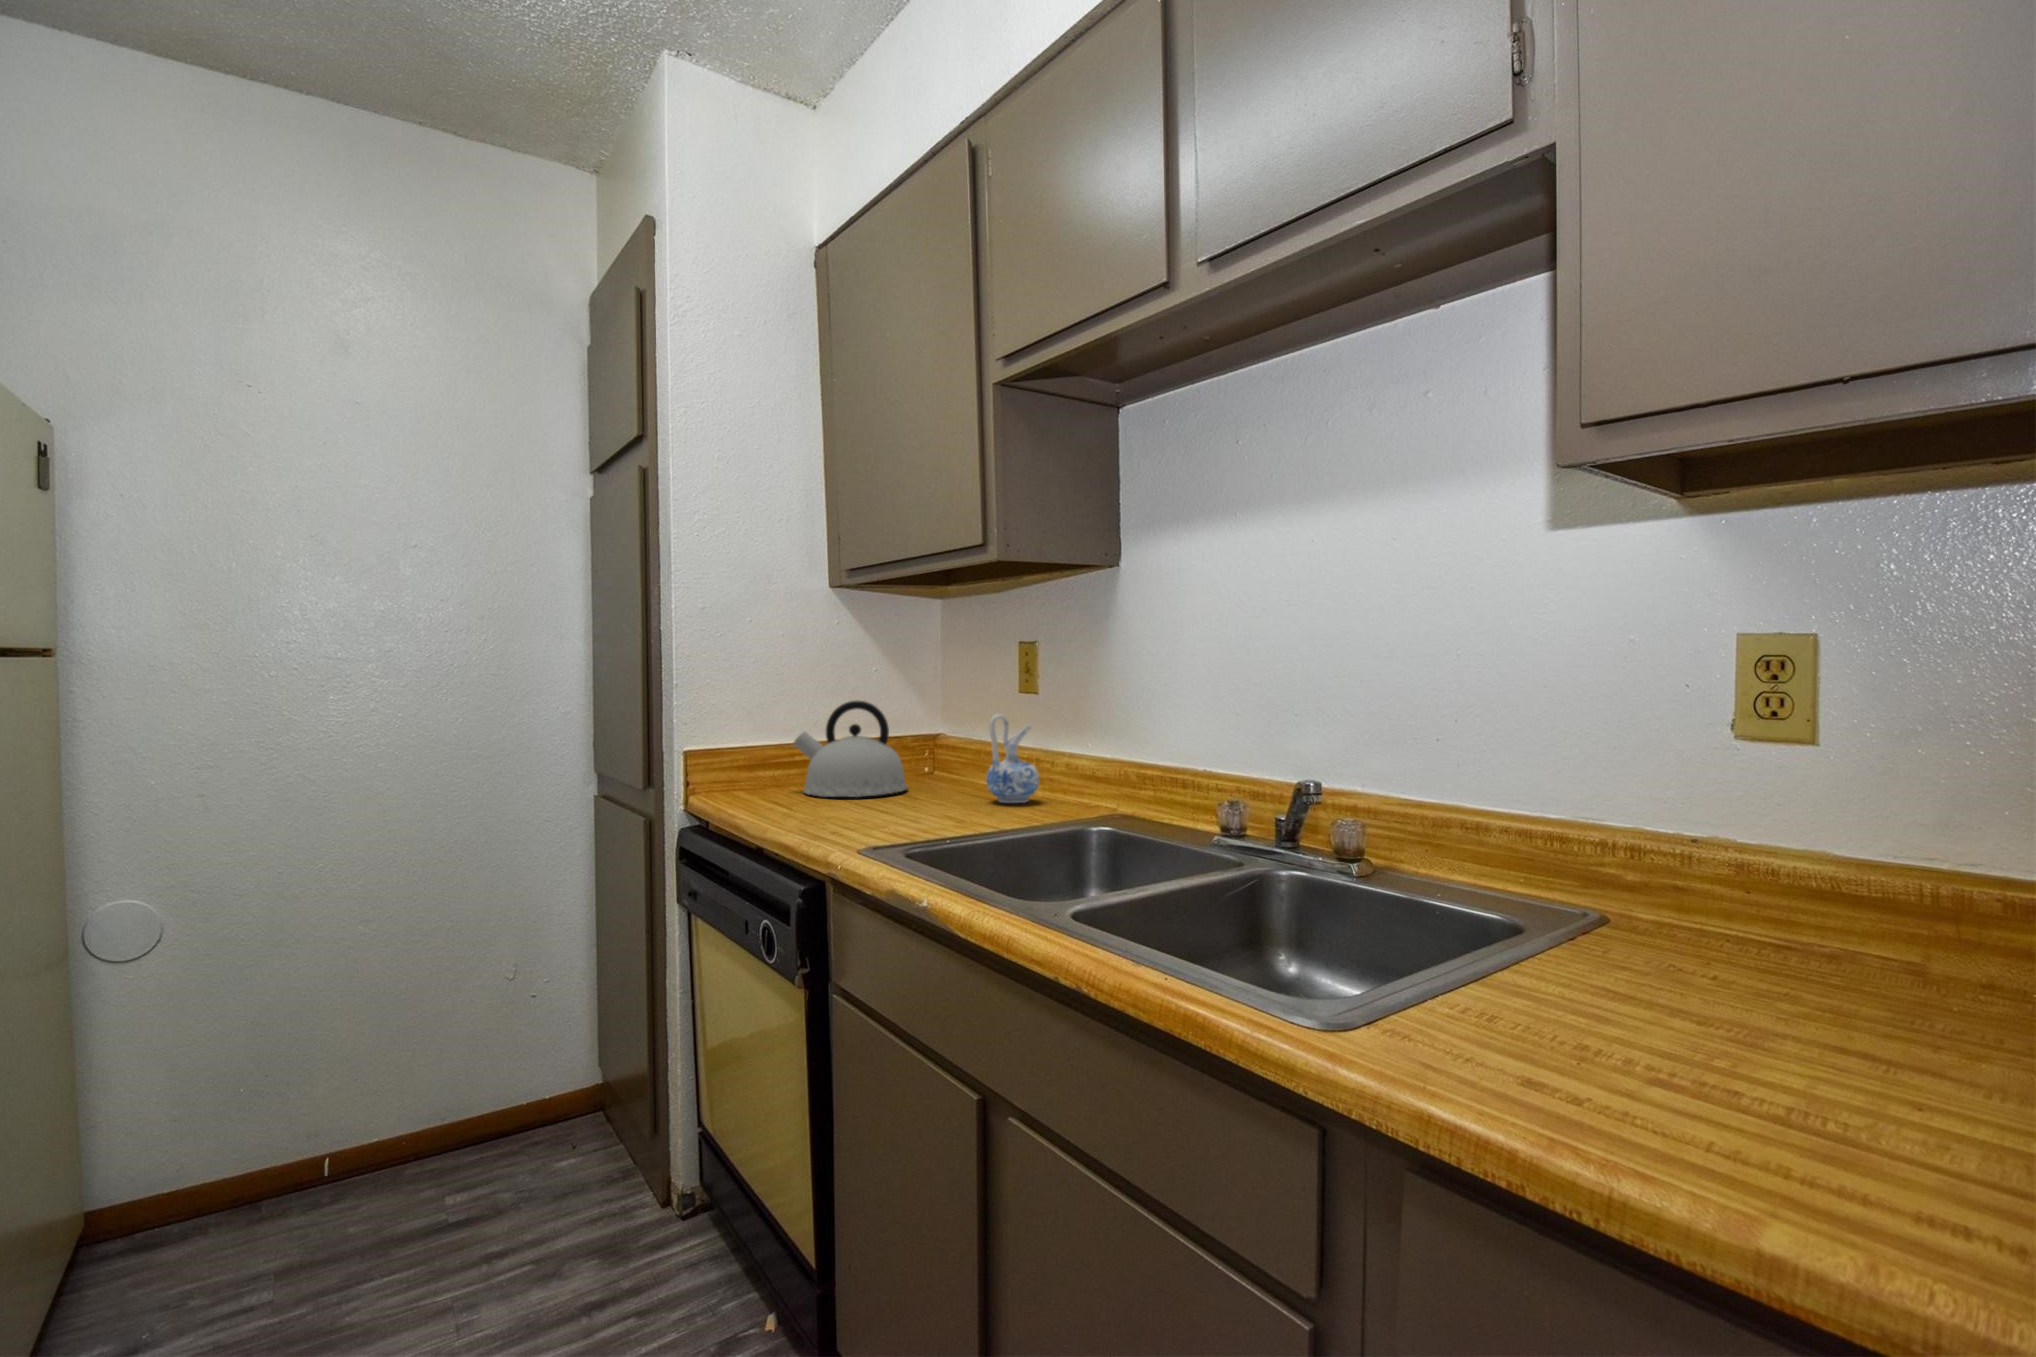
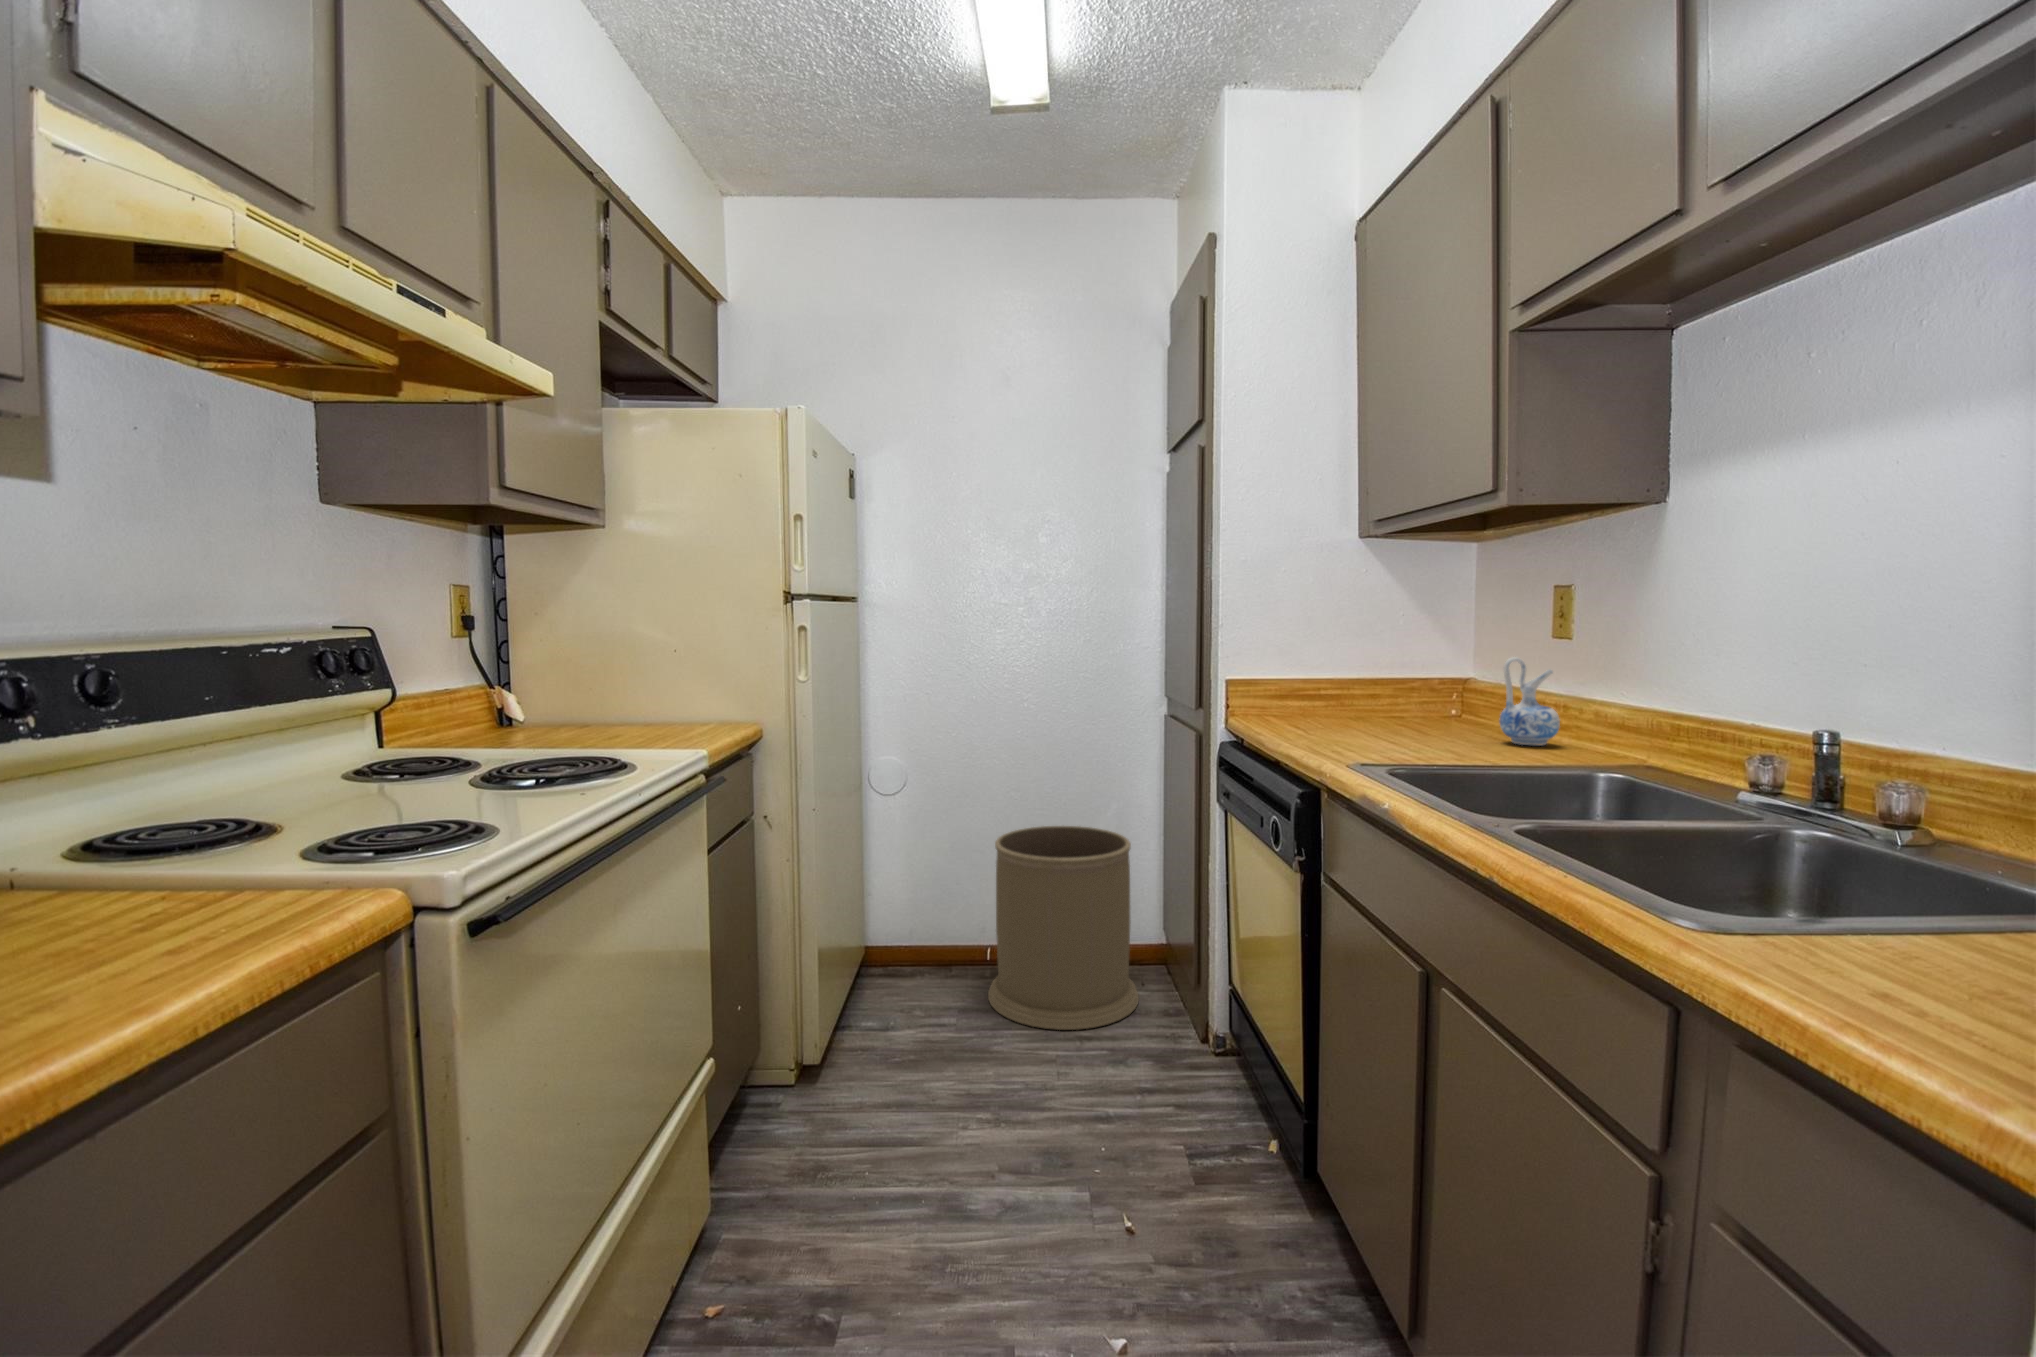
kettle: present [793,701,908,797] -> none [1316,642,1424,728]
trash can: none [323,956,570,1273] -> present [988,826,1139,1030]

